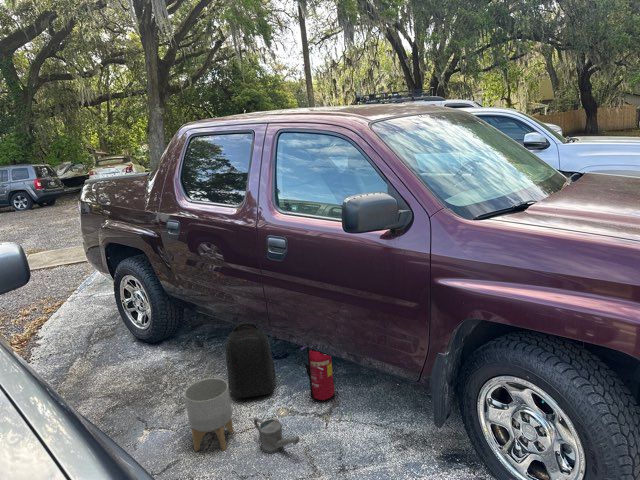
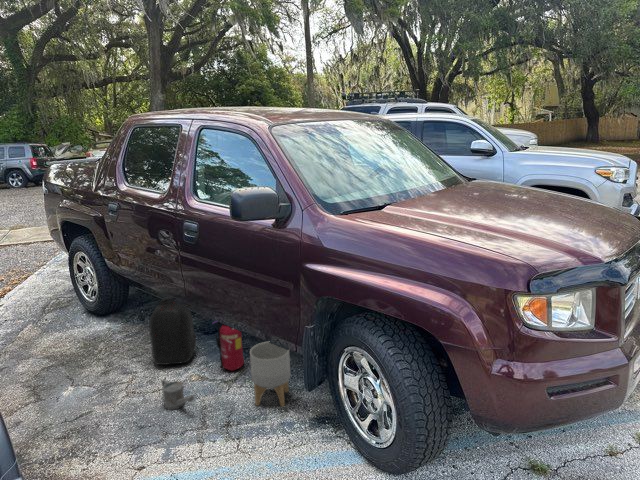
planter: present [184,378,233,451] -> present [250,342,290,406]

